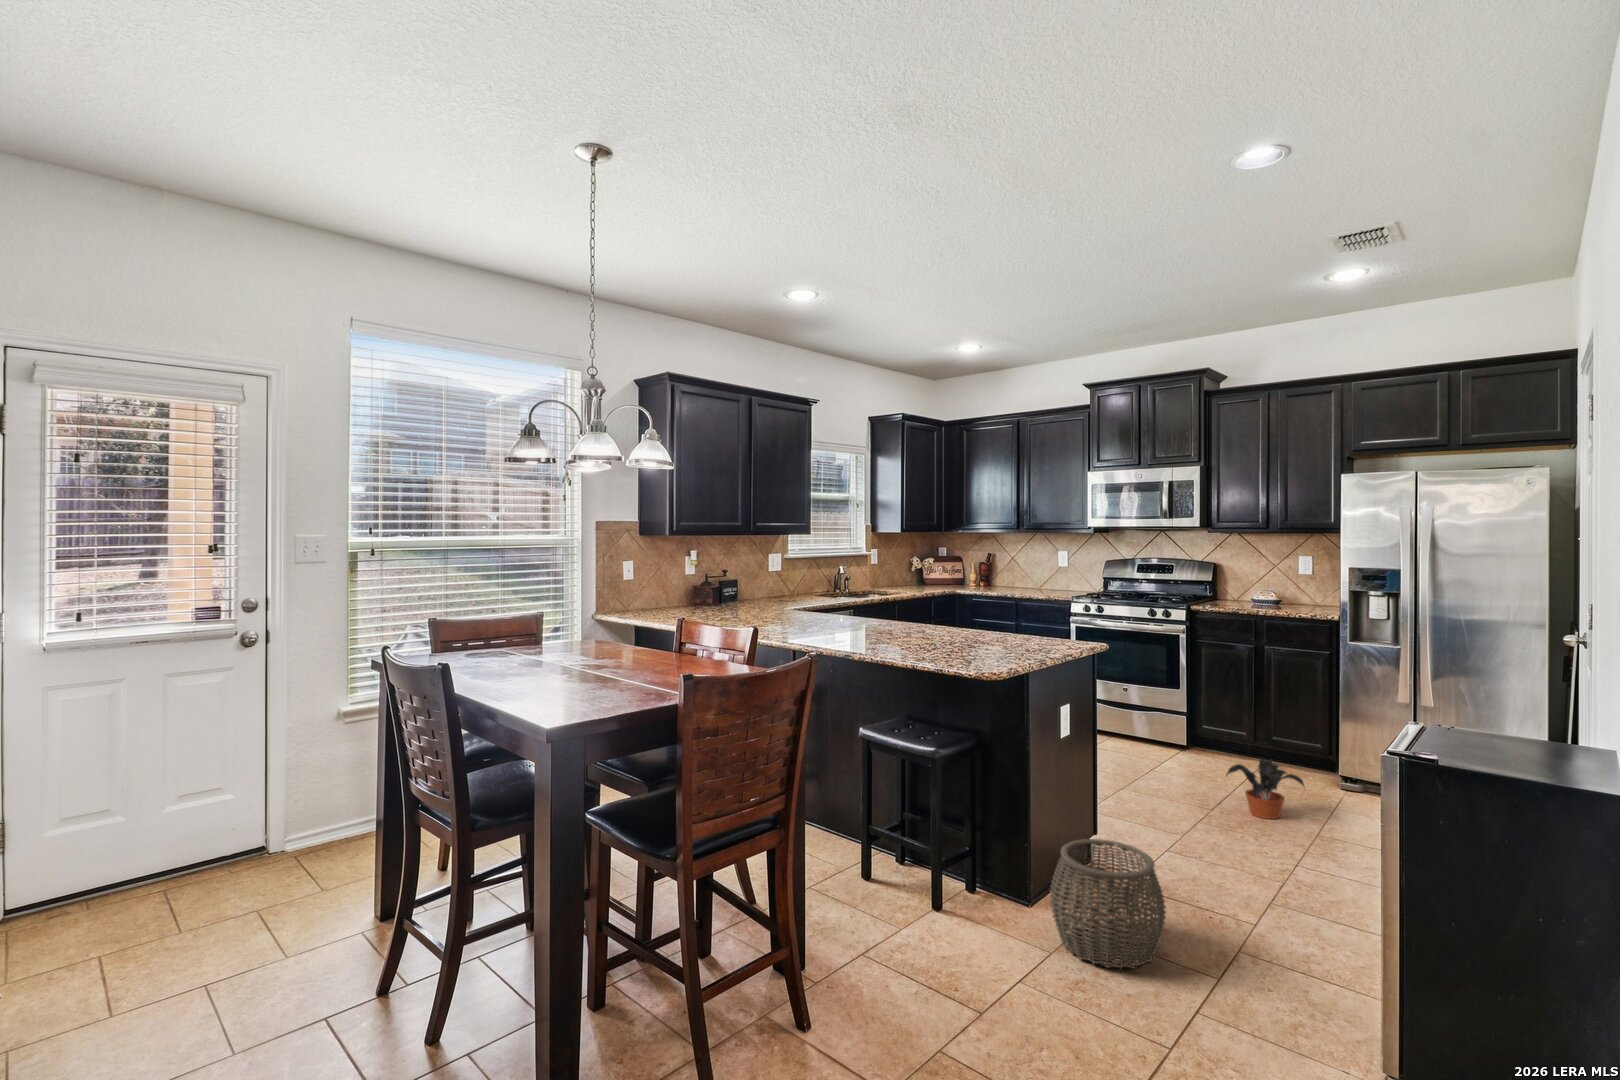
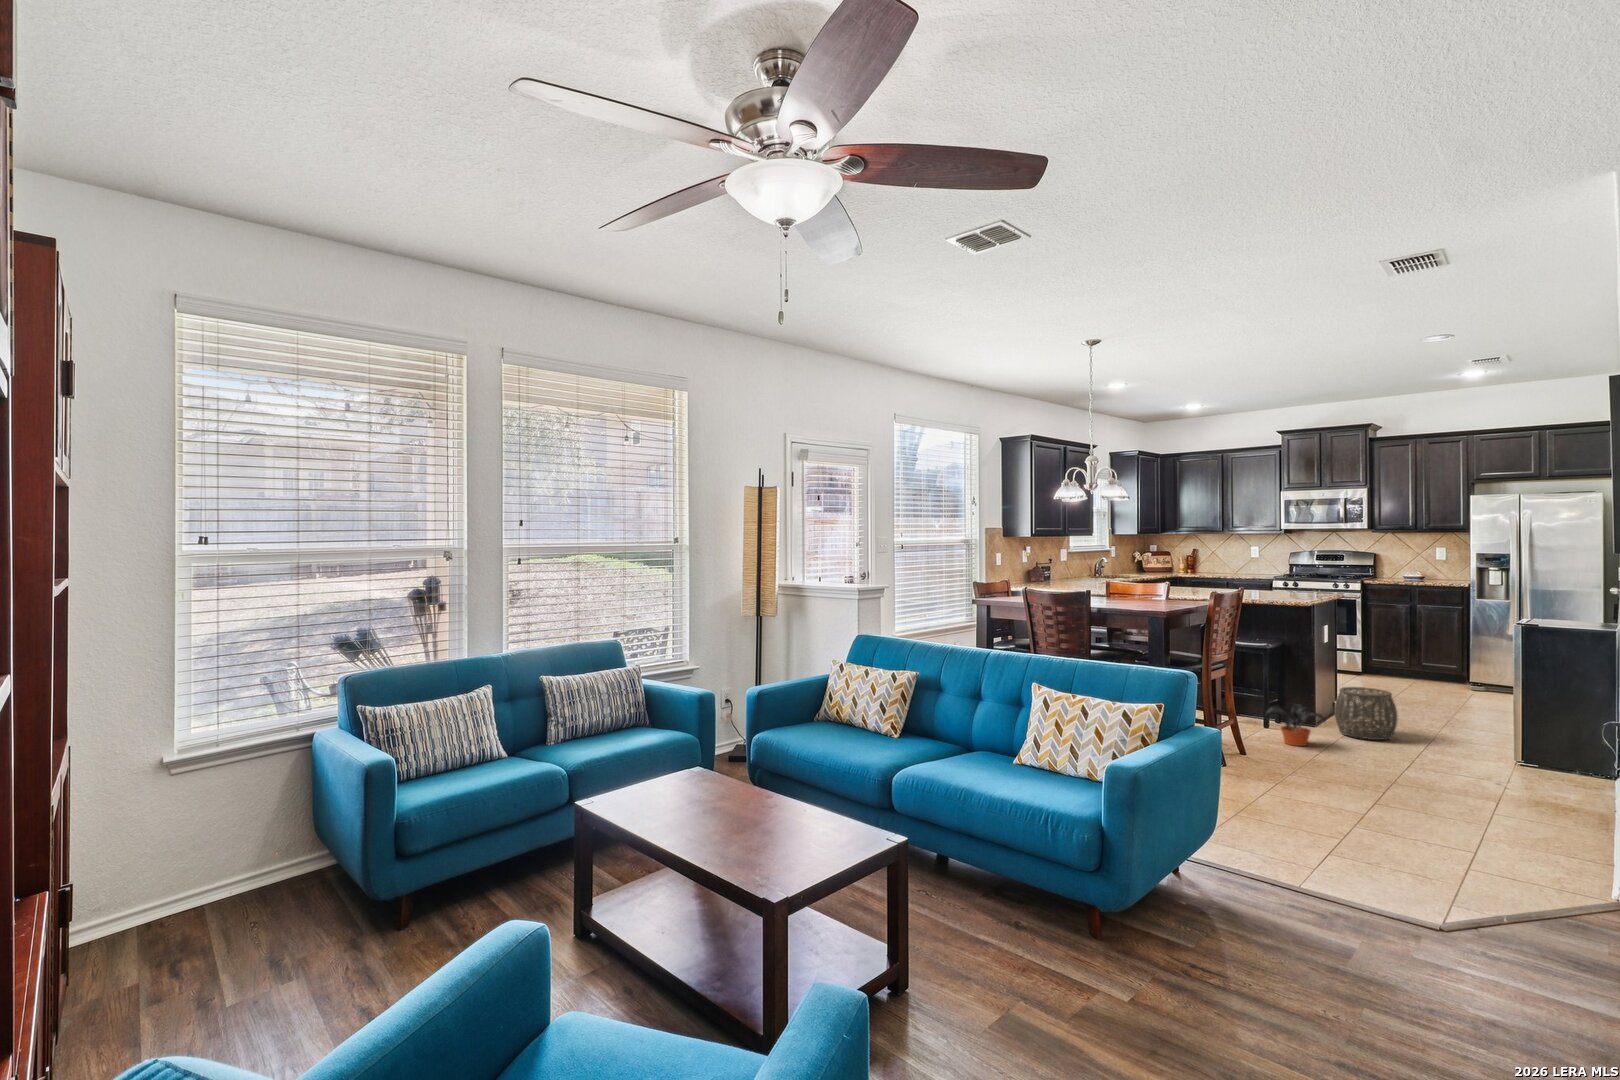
potted plant: present [1226,759,1304,819] -> present [1266,704,1324,746]

